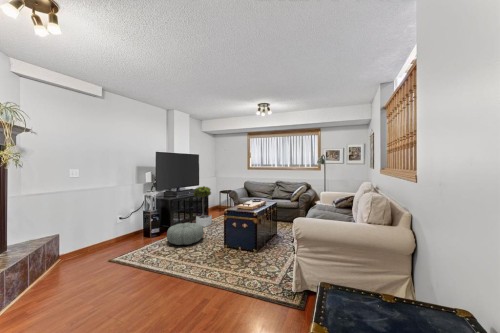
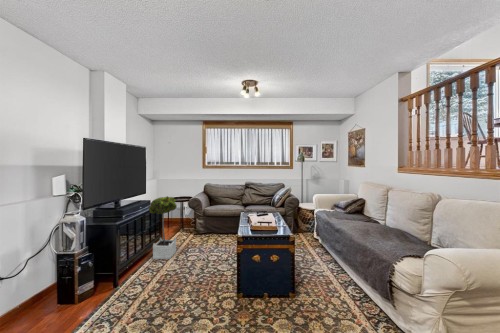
pouf: present [167,223,204,245] -> none [121,260,188,311]

